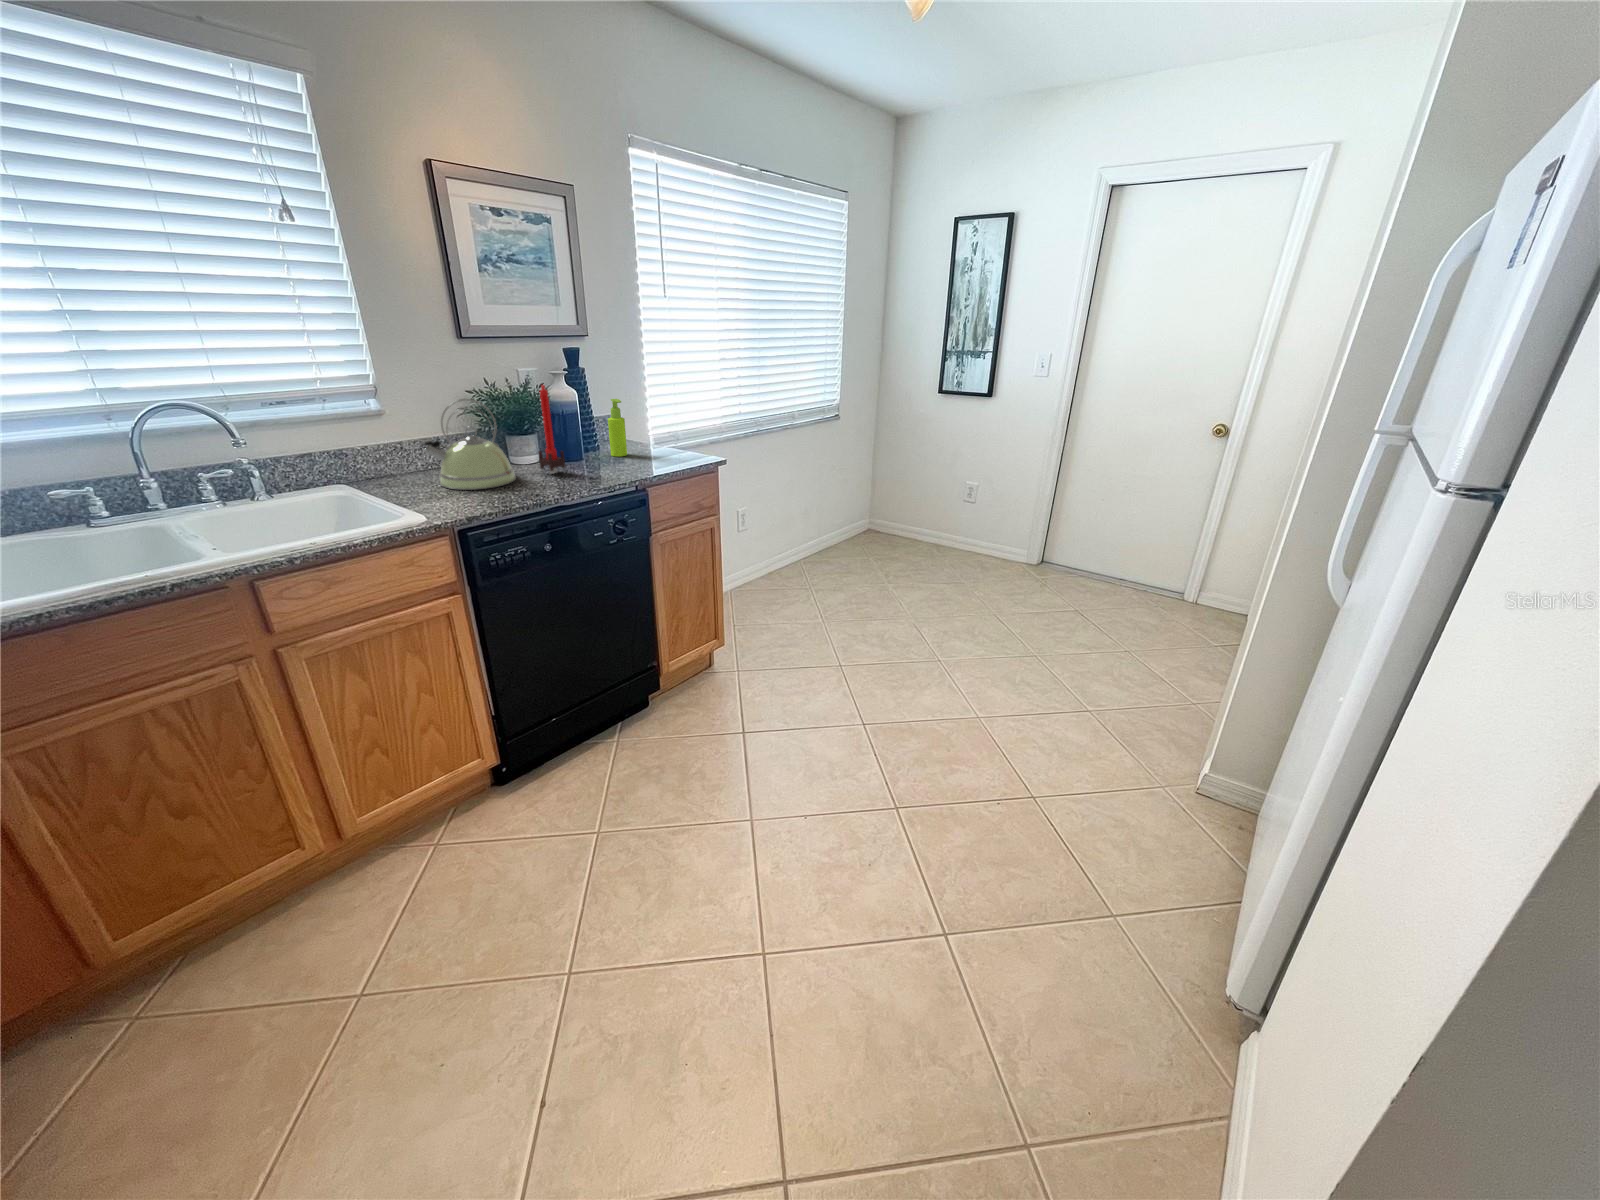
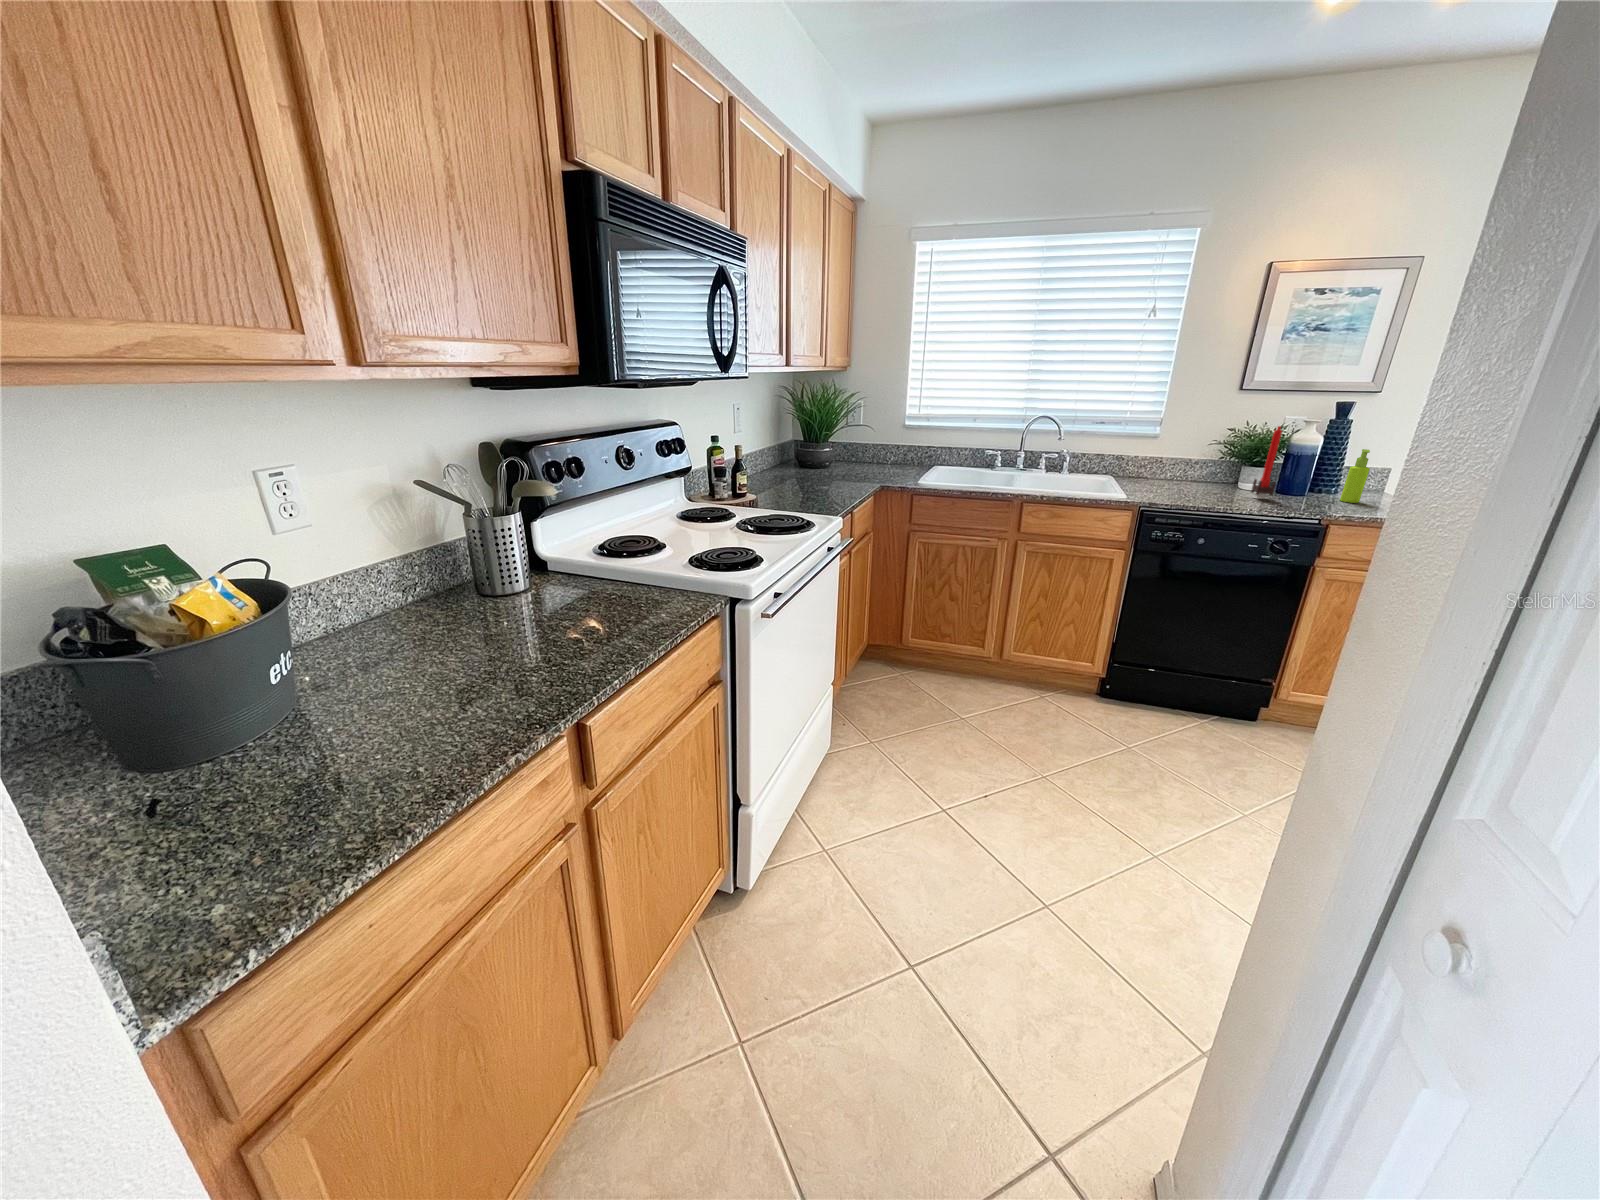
kettle: present [421,398,516,490] -> none [1165,430,1227,496]

